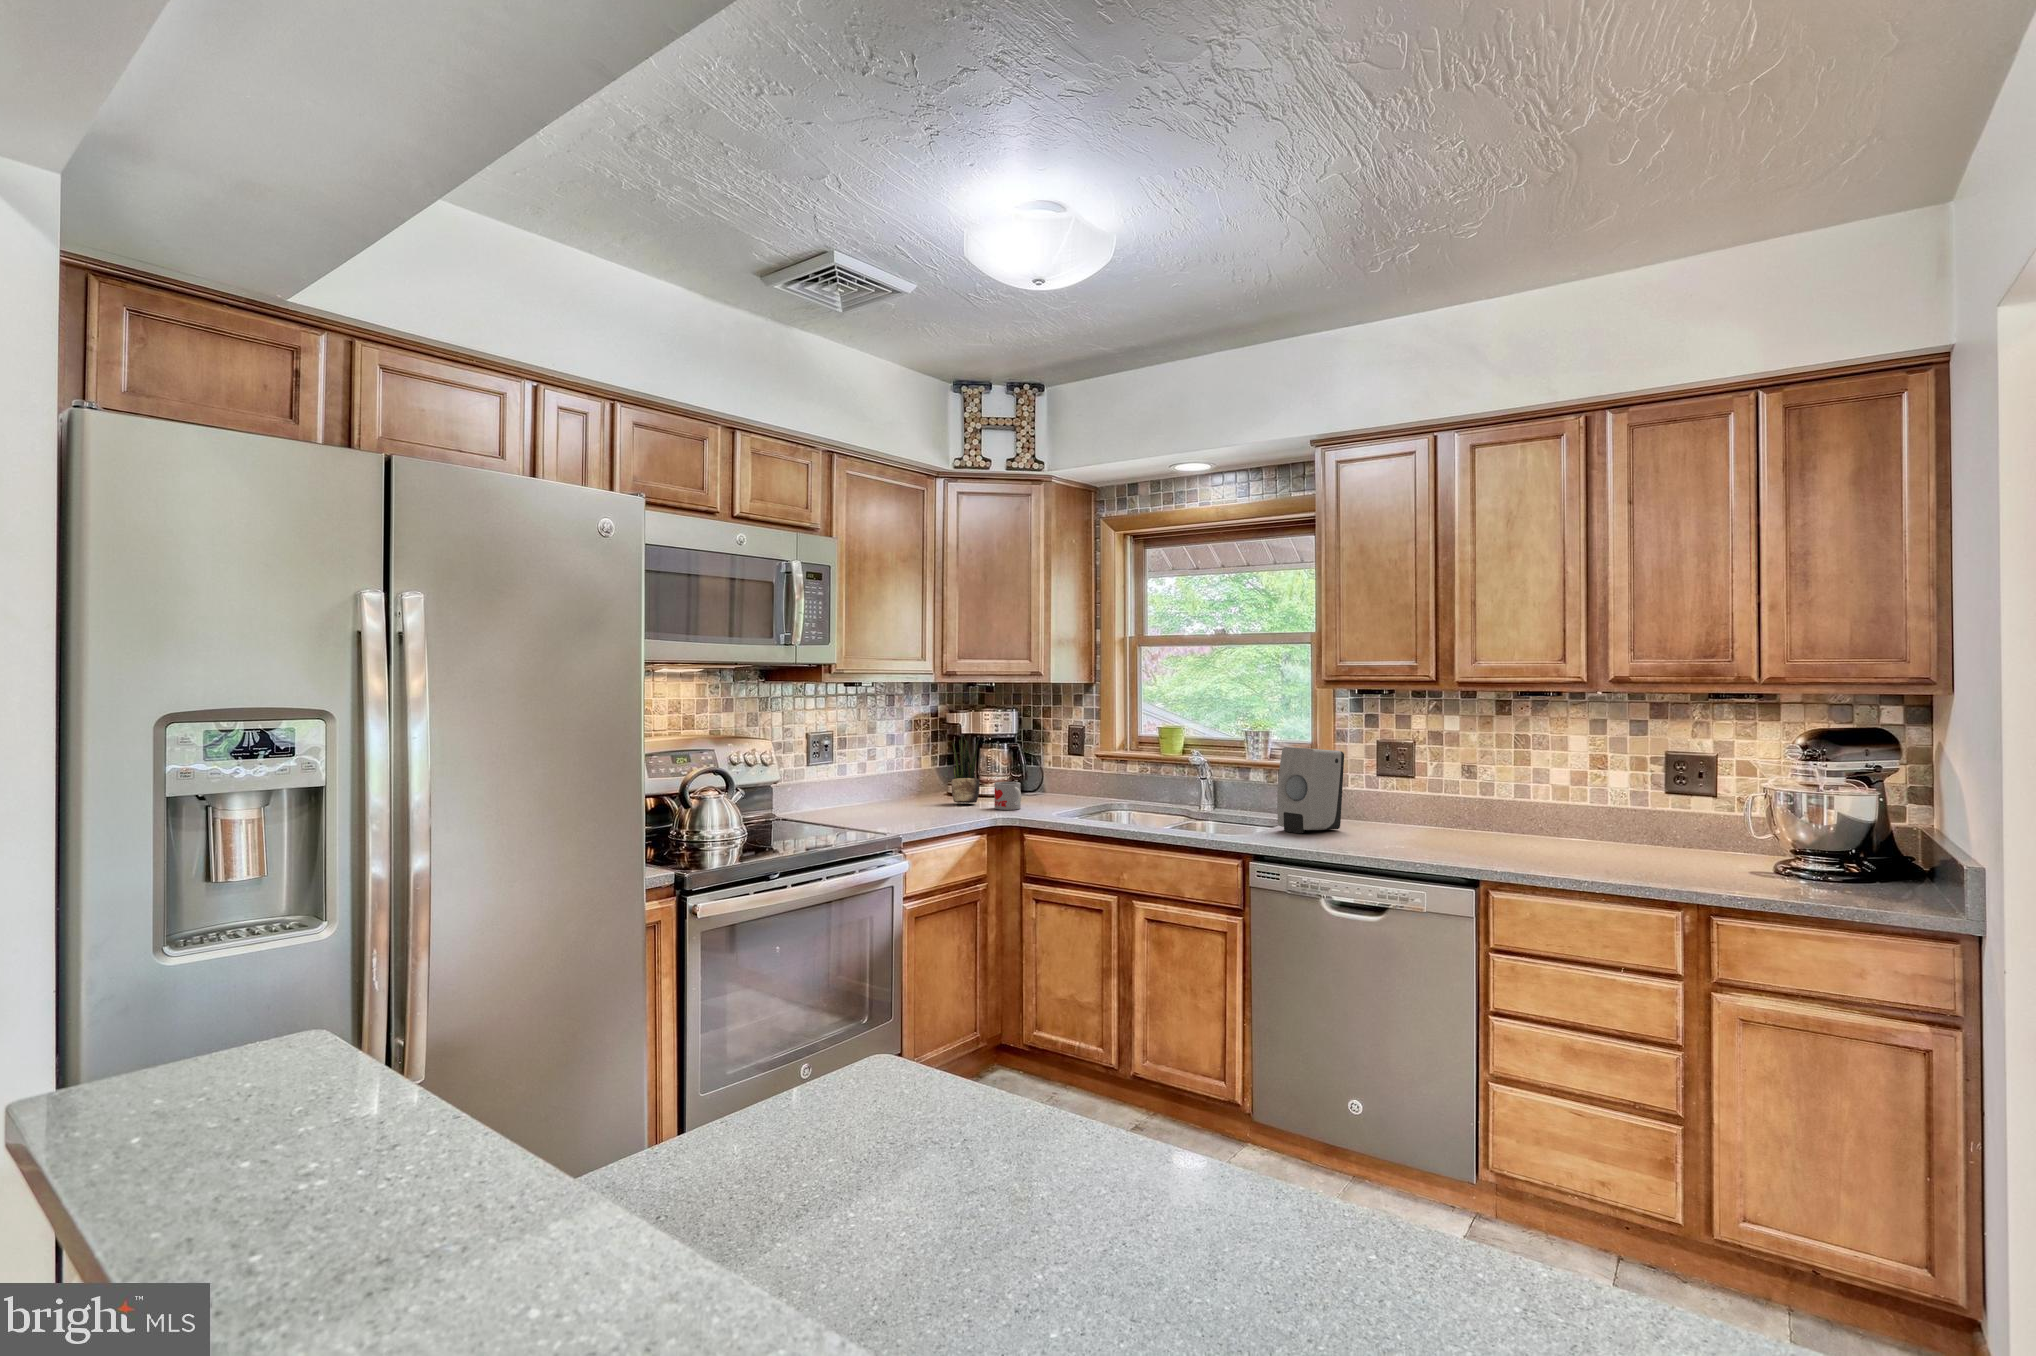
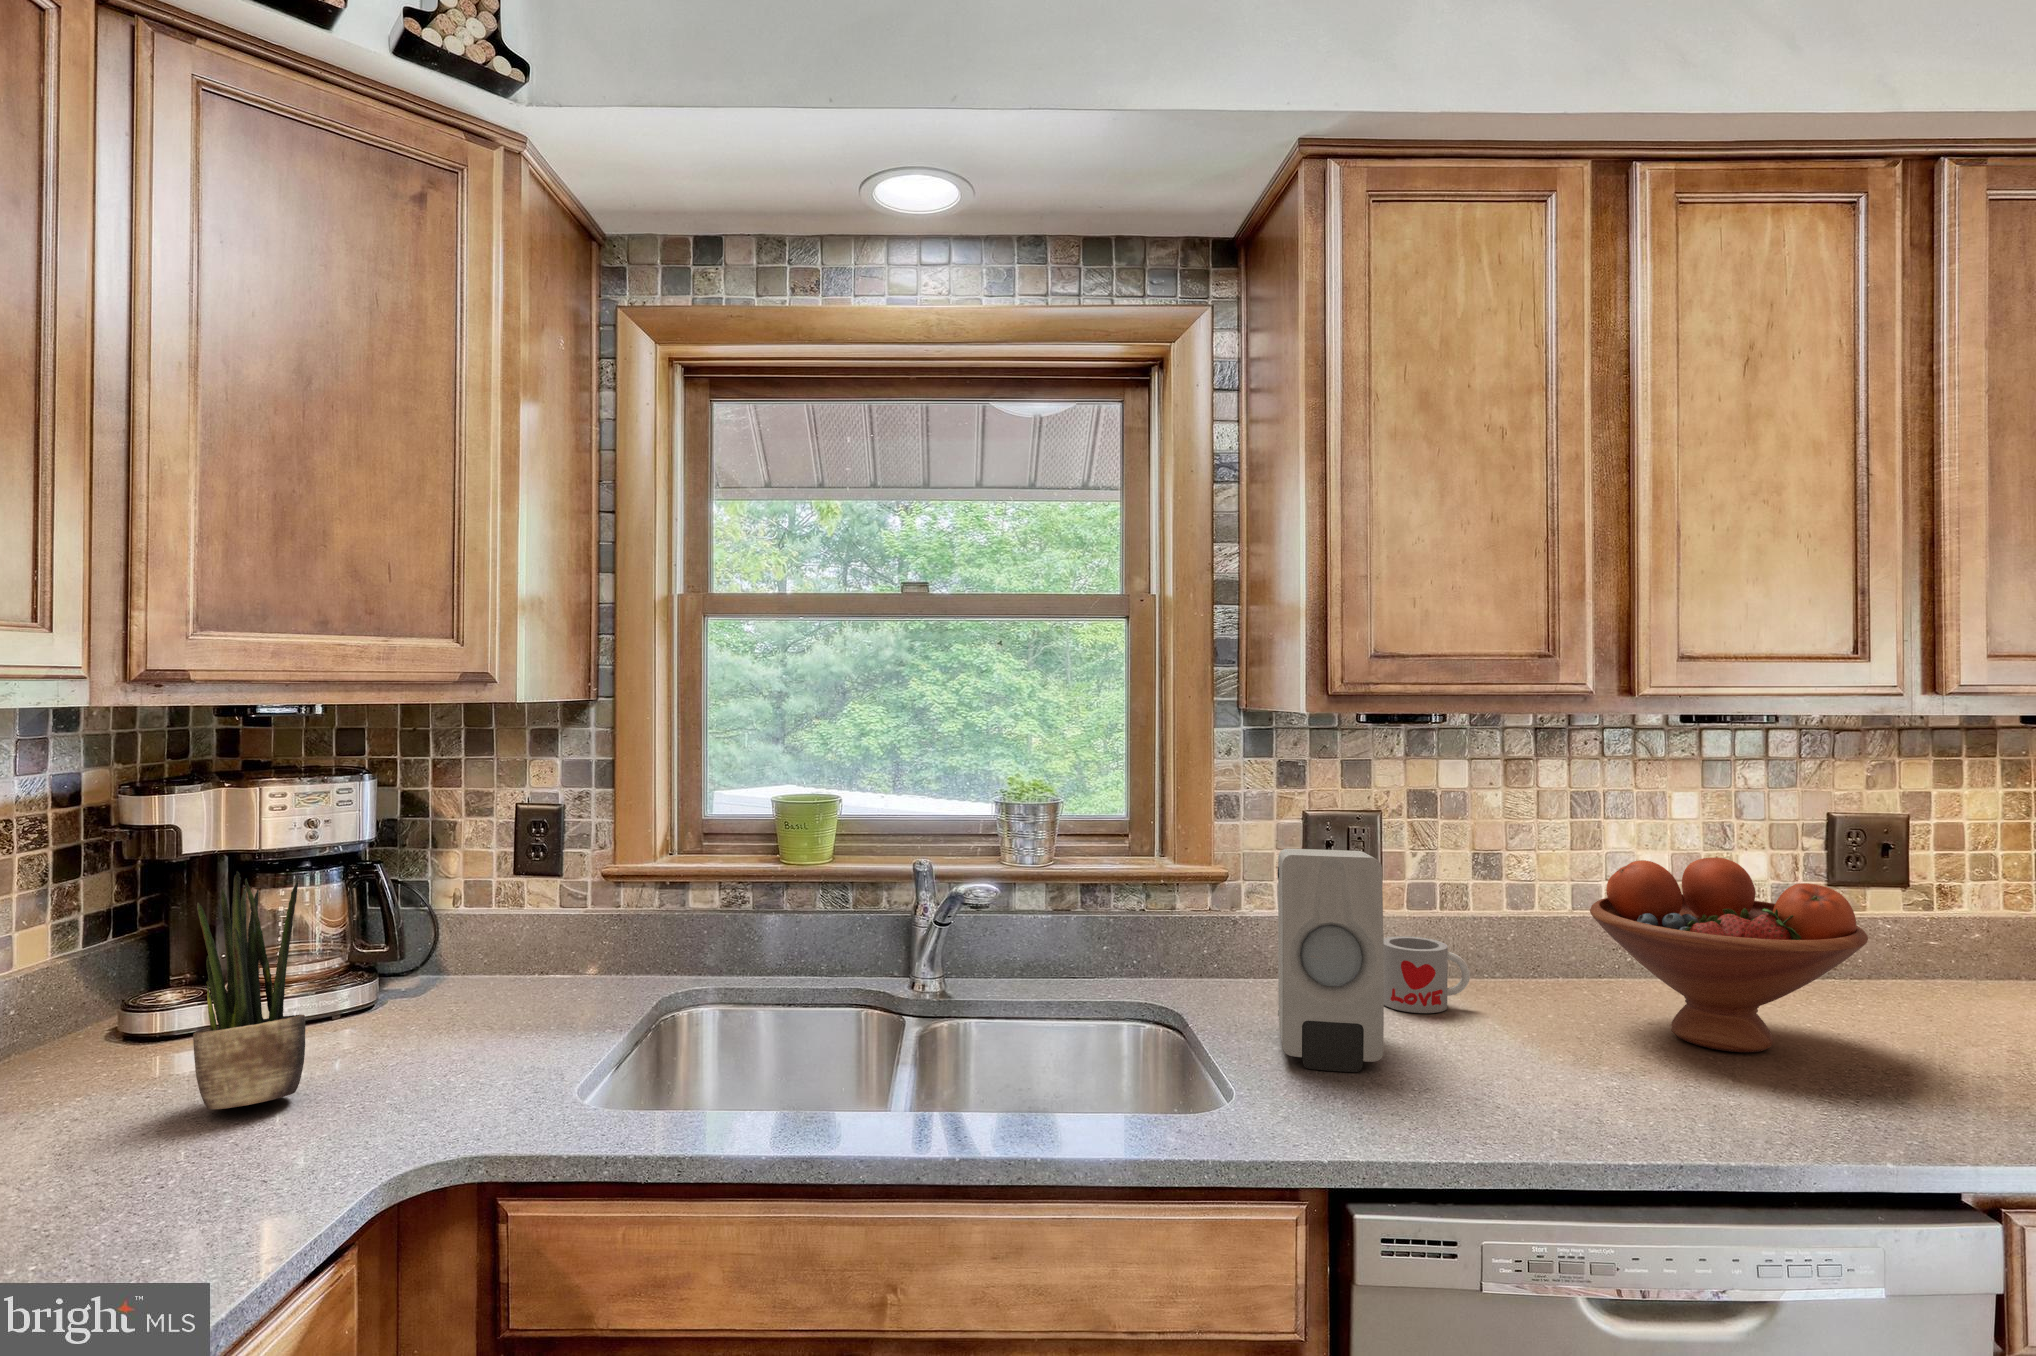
fruit bowl: none [1434,764,1554,849] -> present [1590,858,1868,1052]
mug: present [994,782,1021,810] -> present [1384,936,1470,1013]

